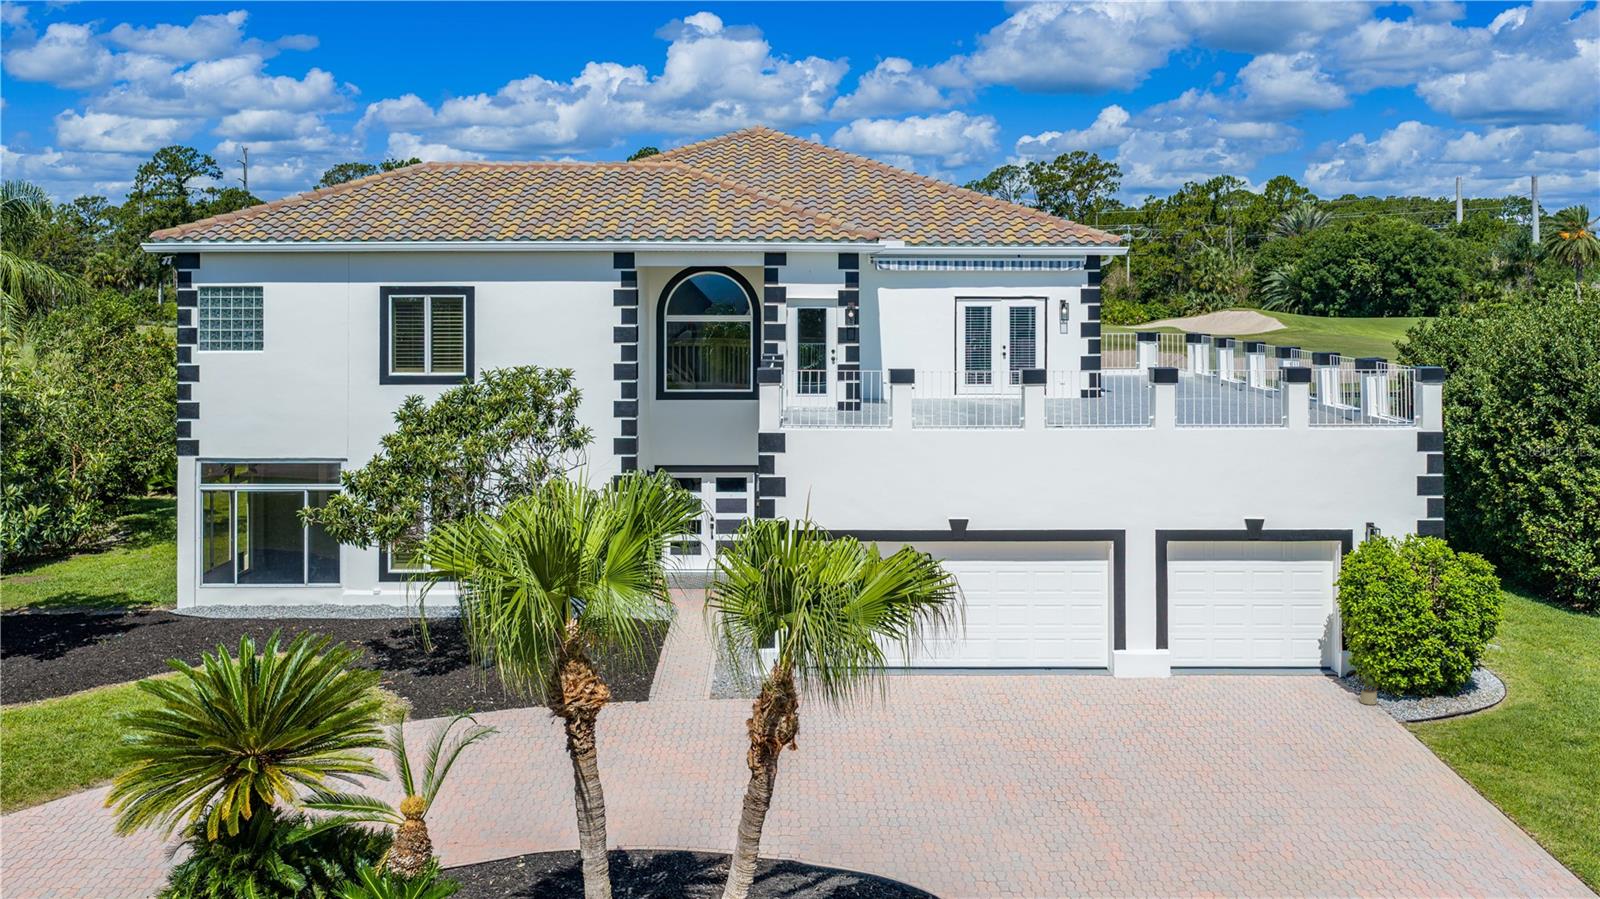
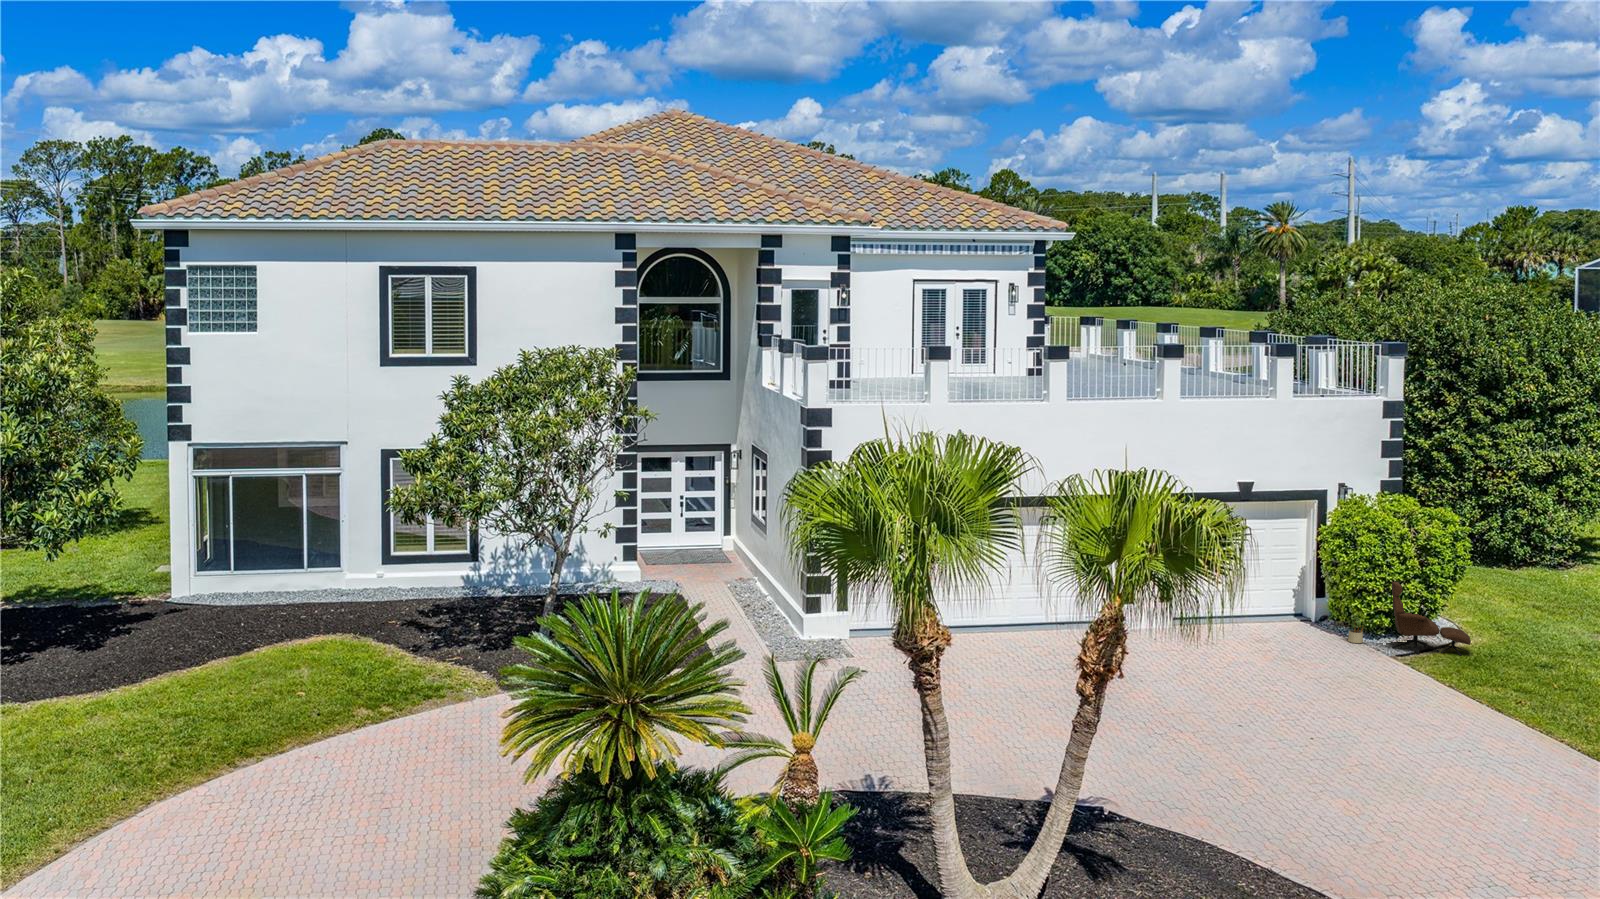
lounge chair: none [1405,630,1499,724] -> present [1392,581,1471,656]

